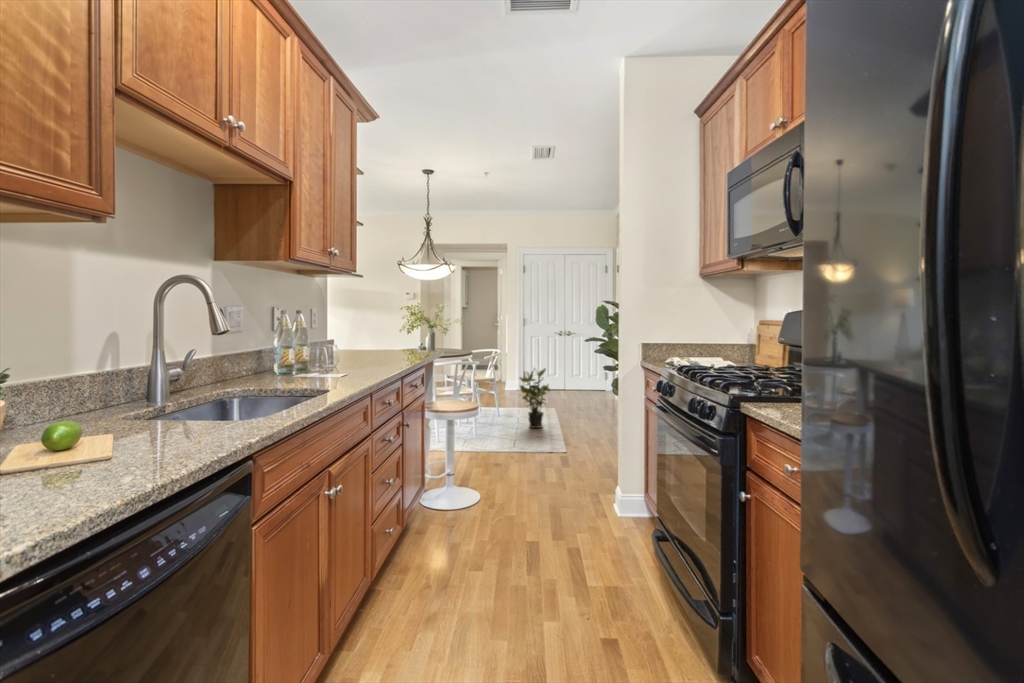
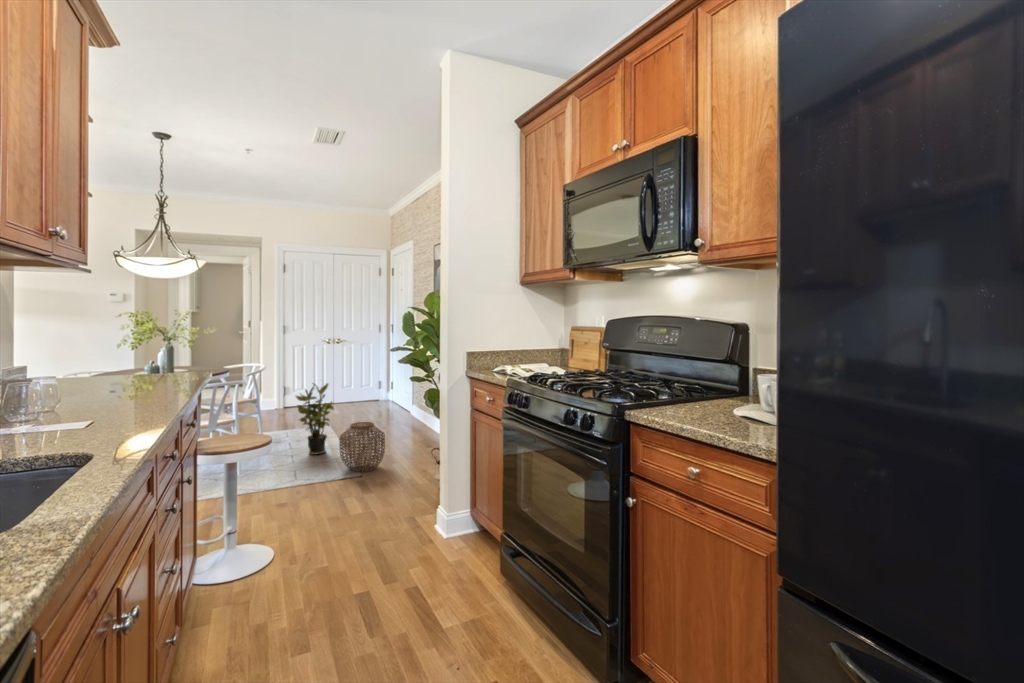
woven basket: none [548,403,587,447] -> present [339,422,385,472]

